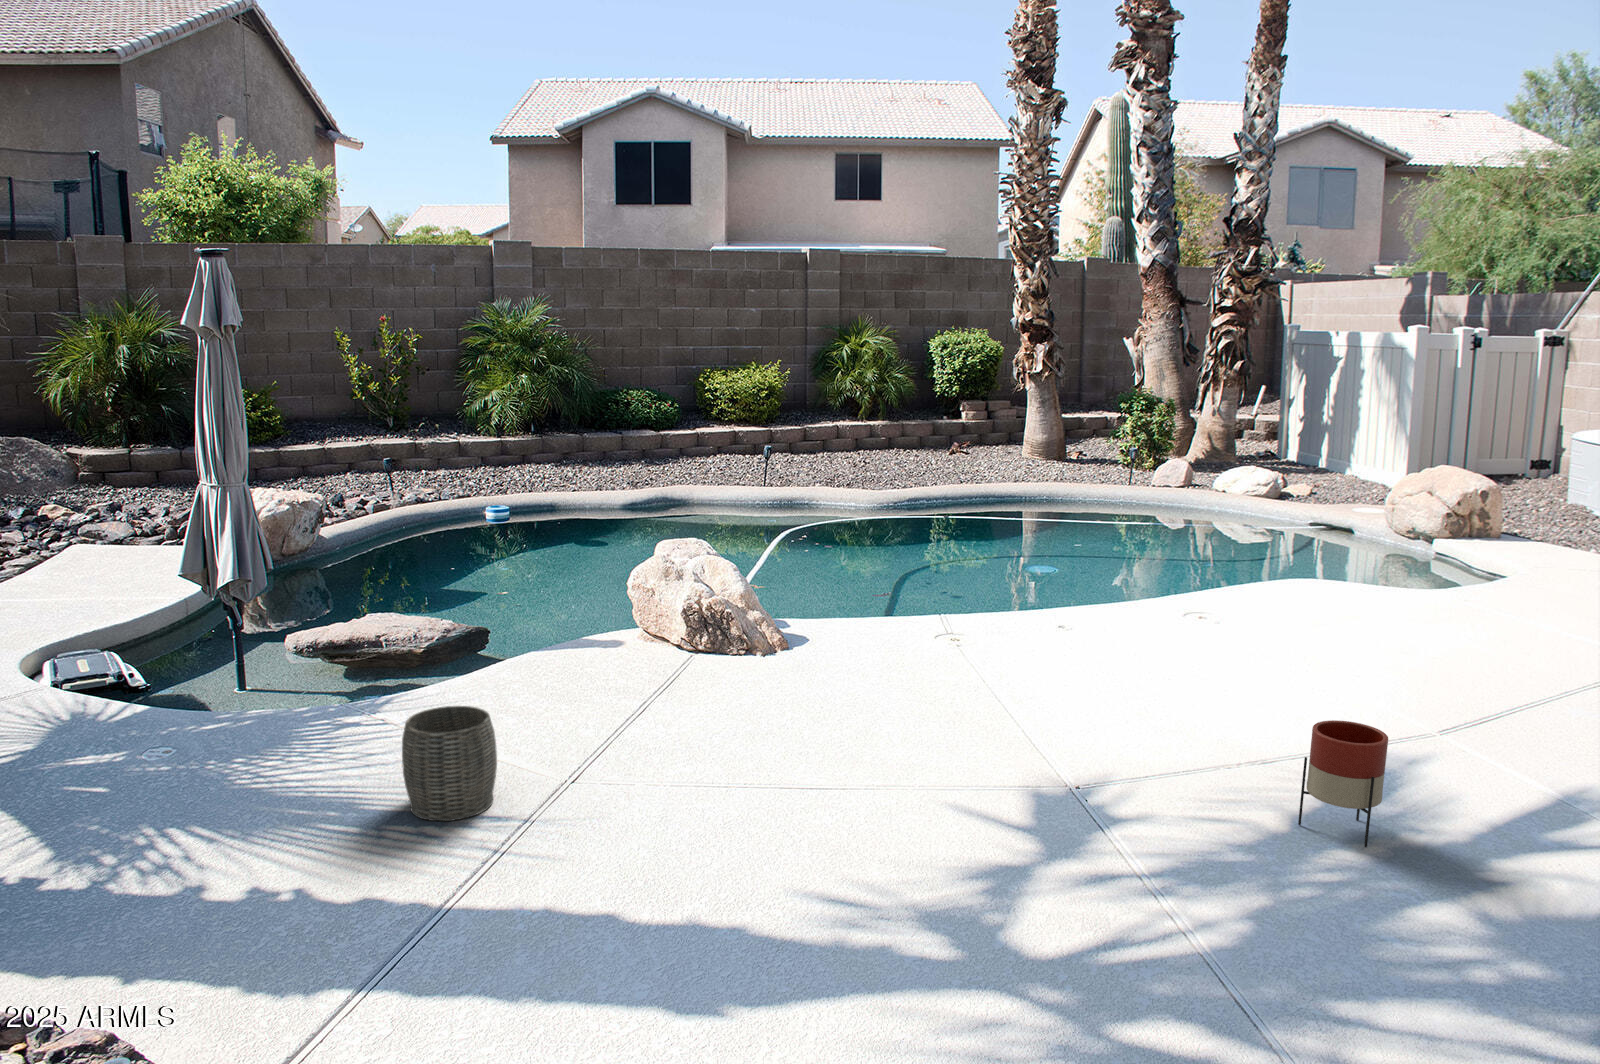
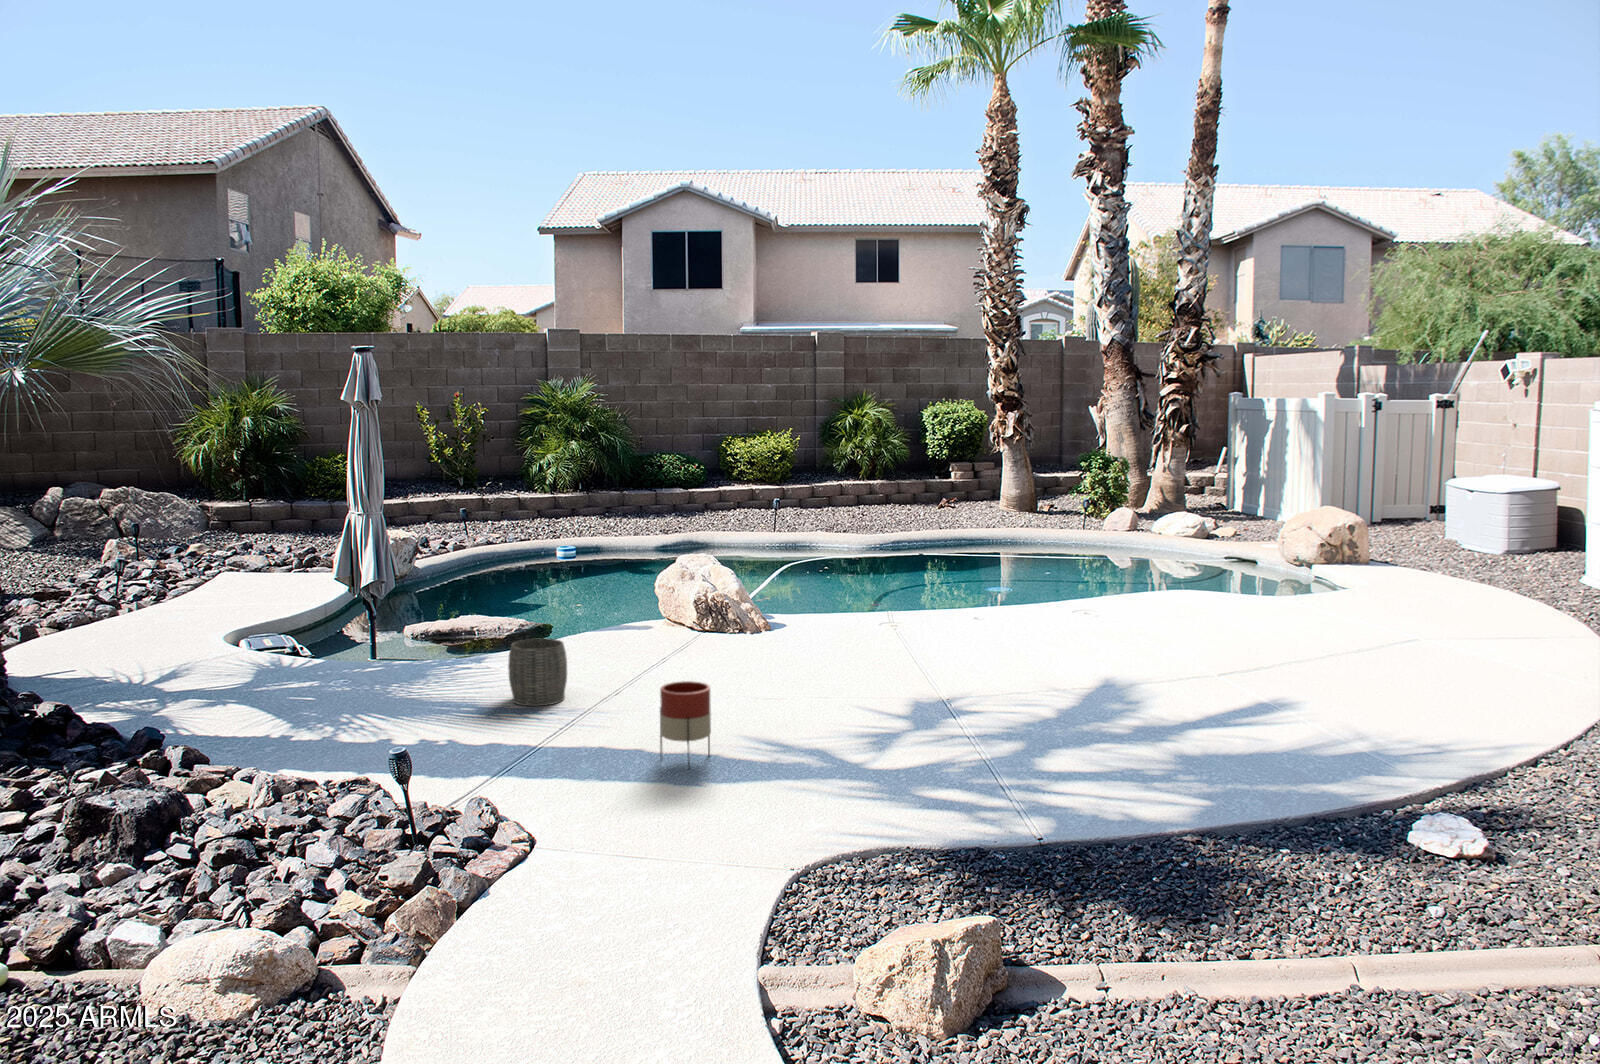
planter: present [1298,720,1388,847] -> present [660,681,711,757]

